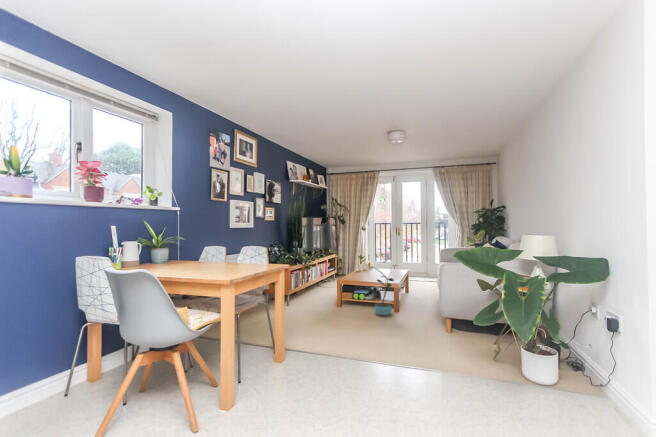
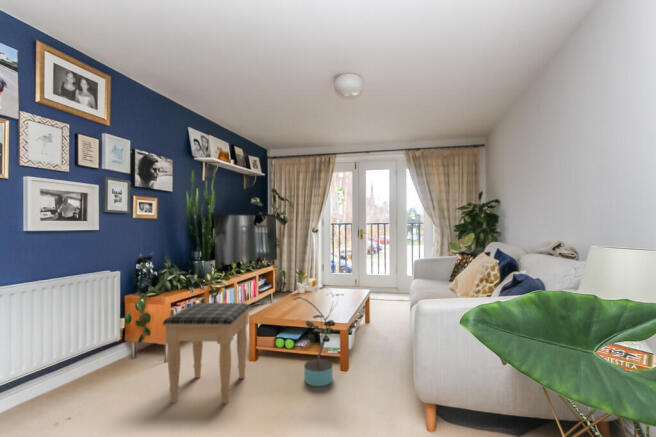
footstool: none [304,270,343,319] -> present [163,303,250,404]

